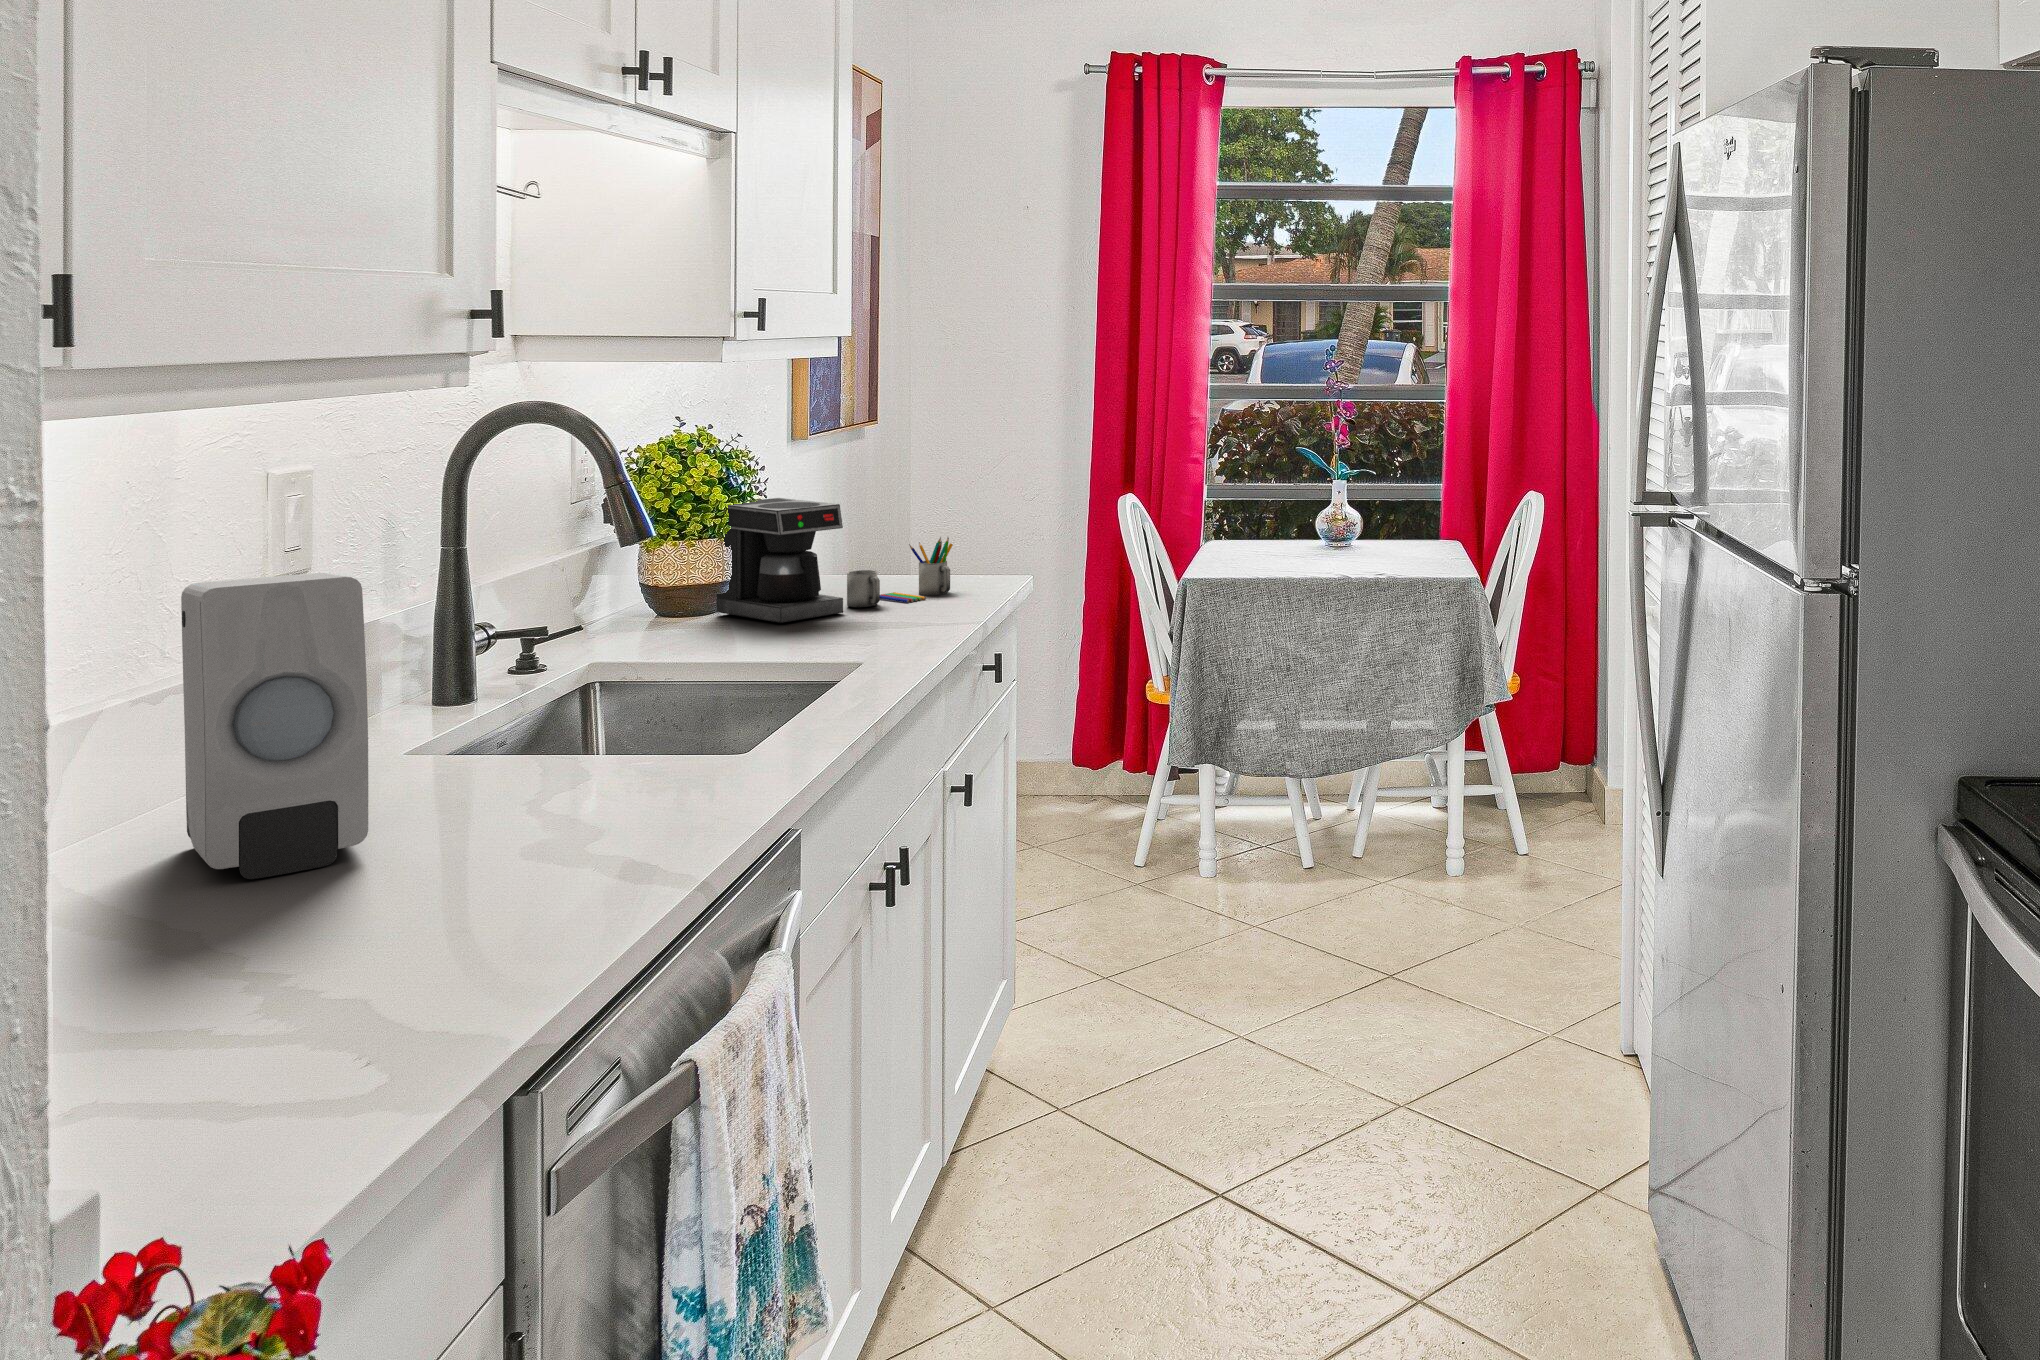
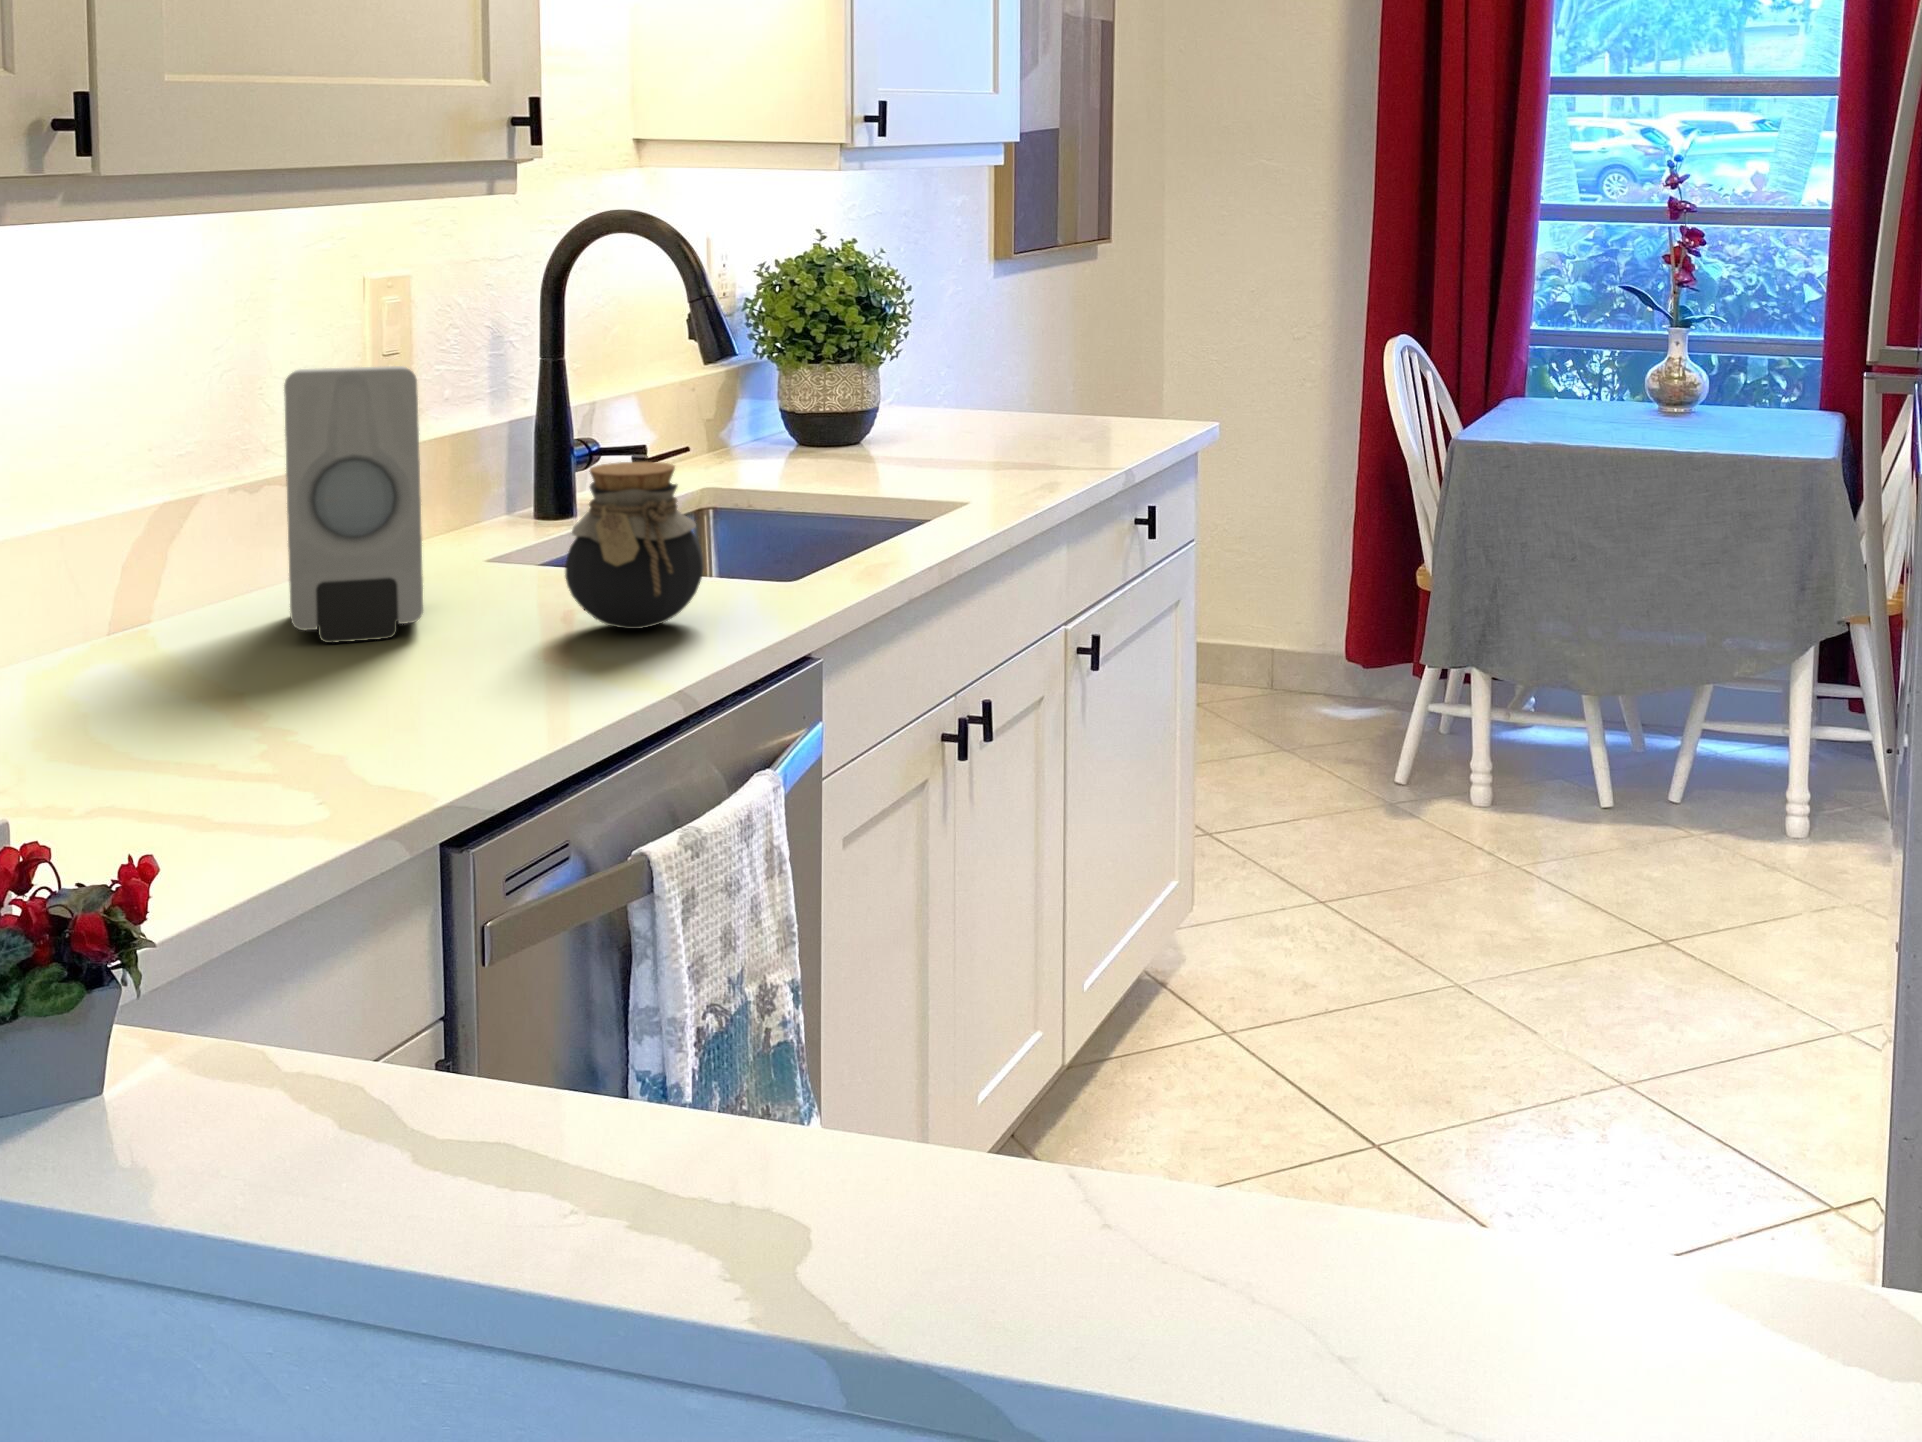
coffee maker: present [717,498,953,623] -> none [859,322,1112,458]
jar: none [539,654,689,825] -> present [565,462,704,629]

